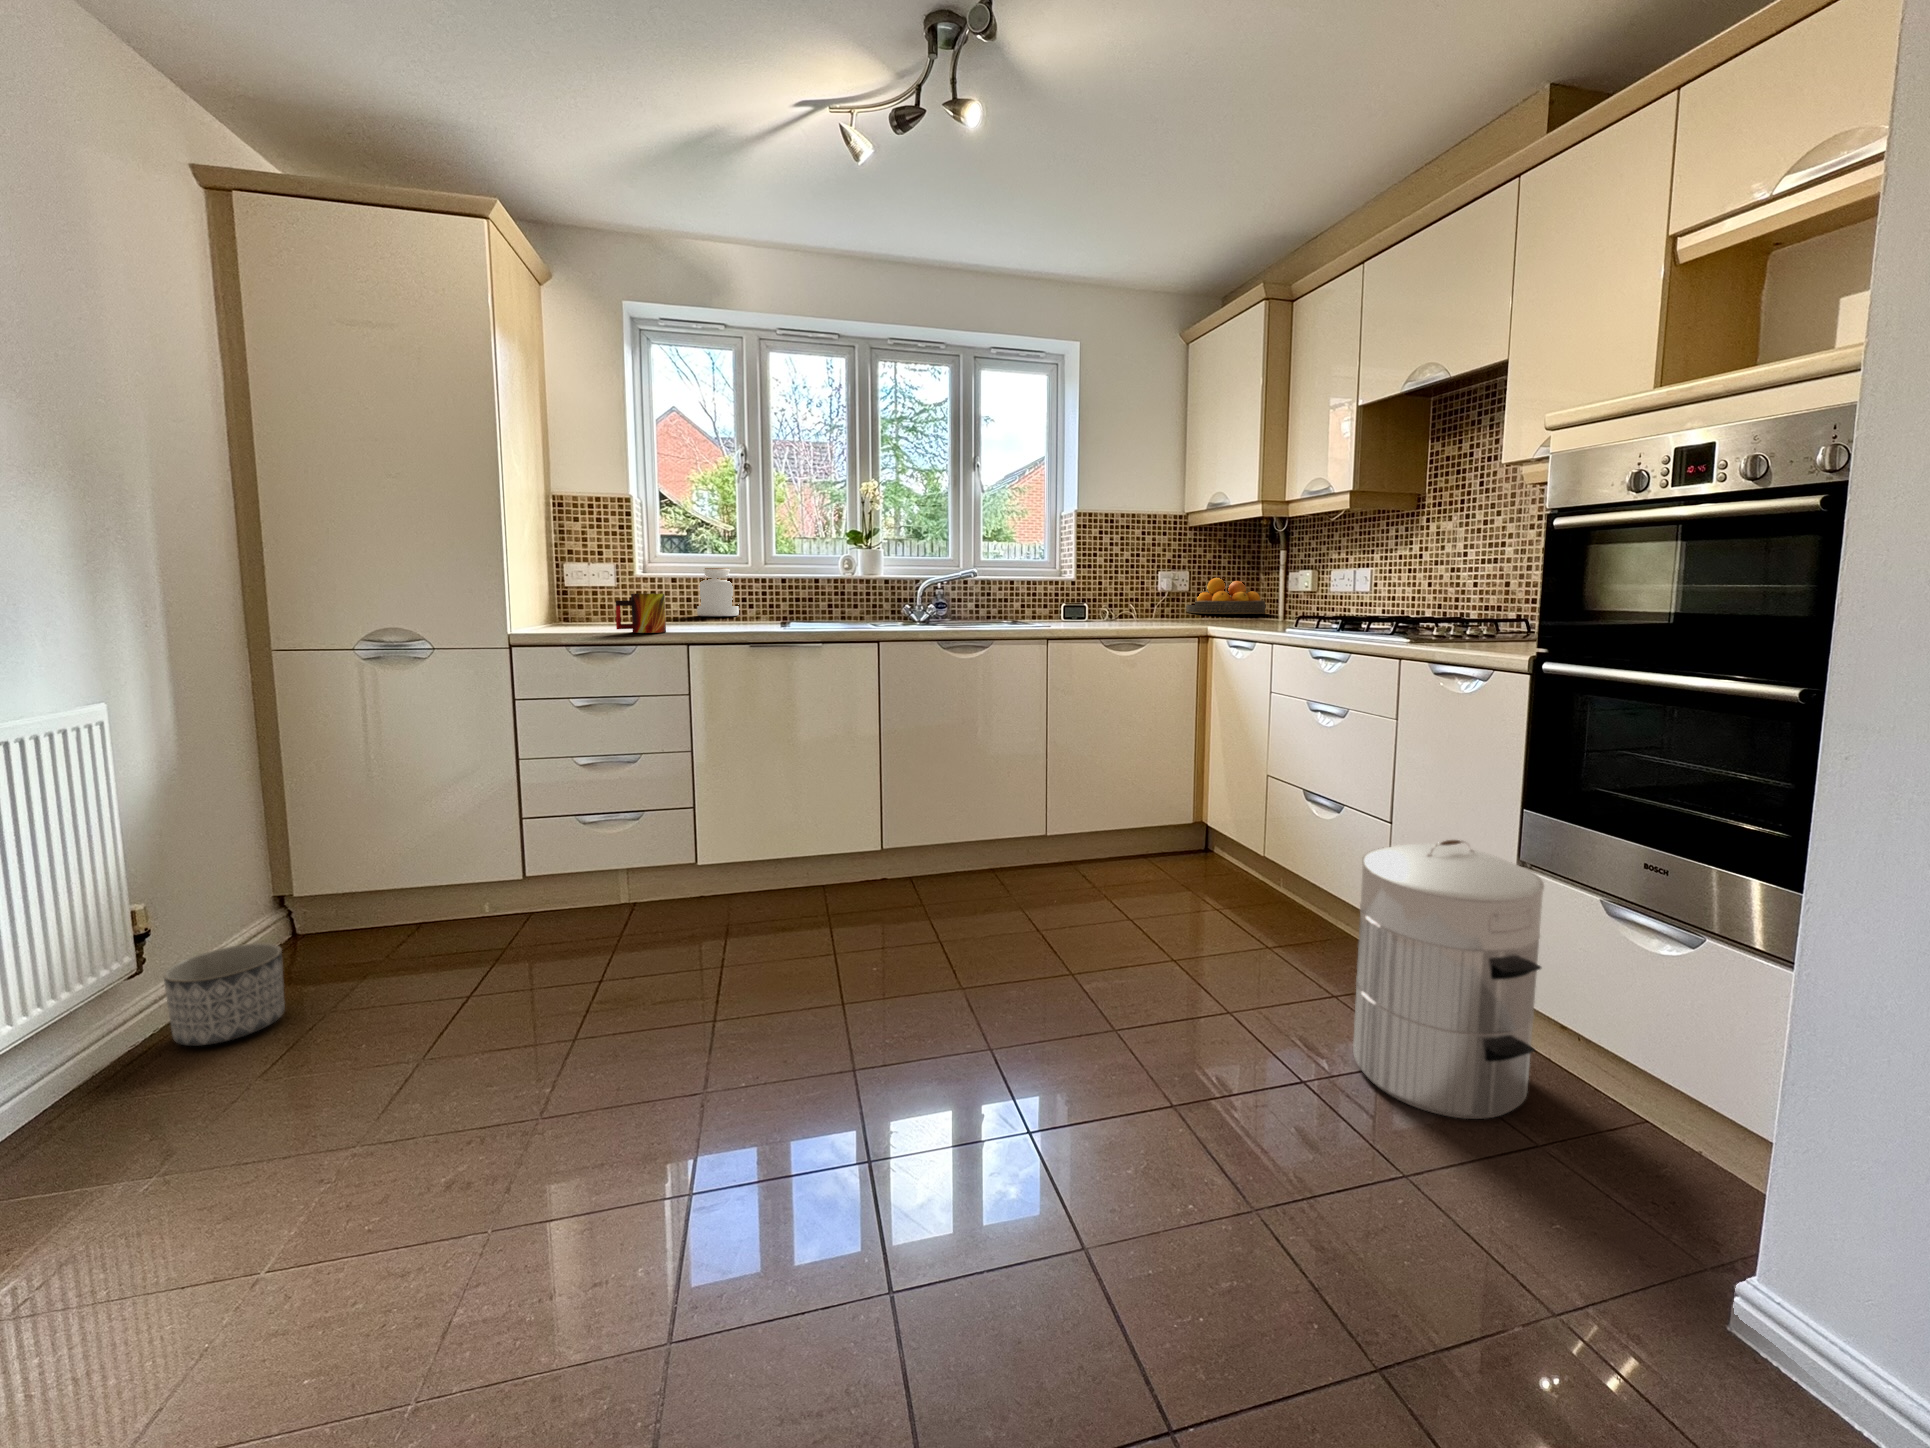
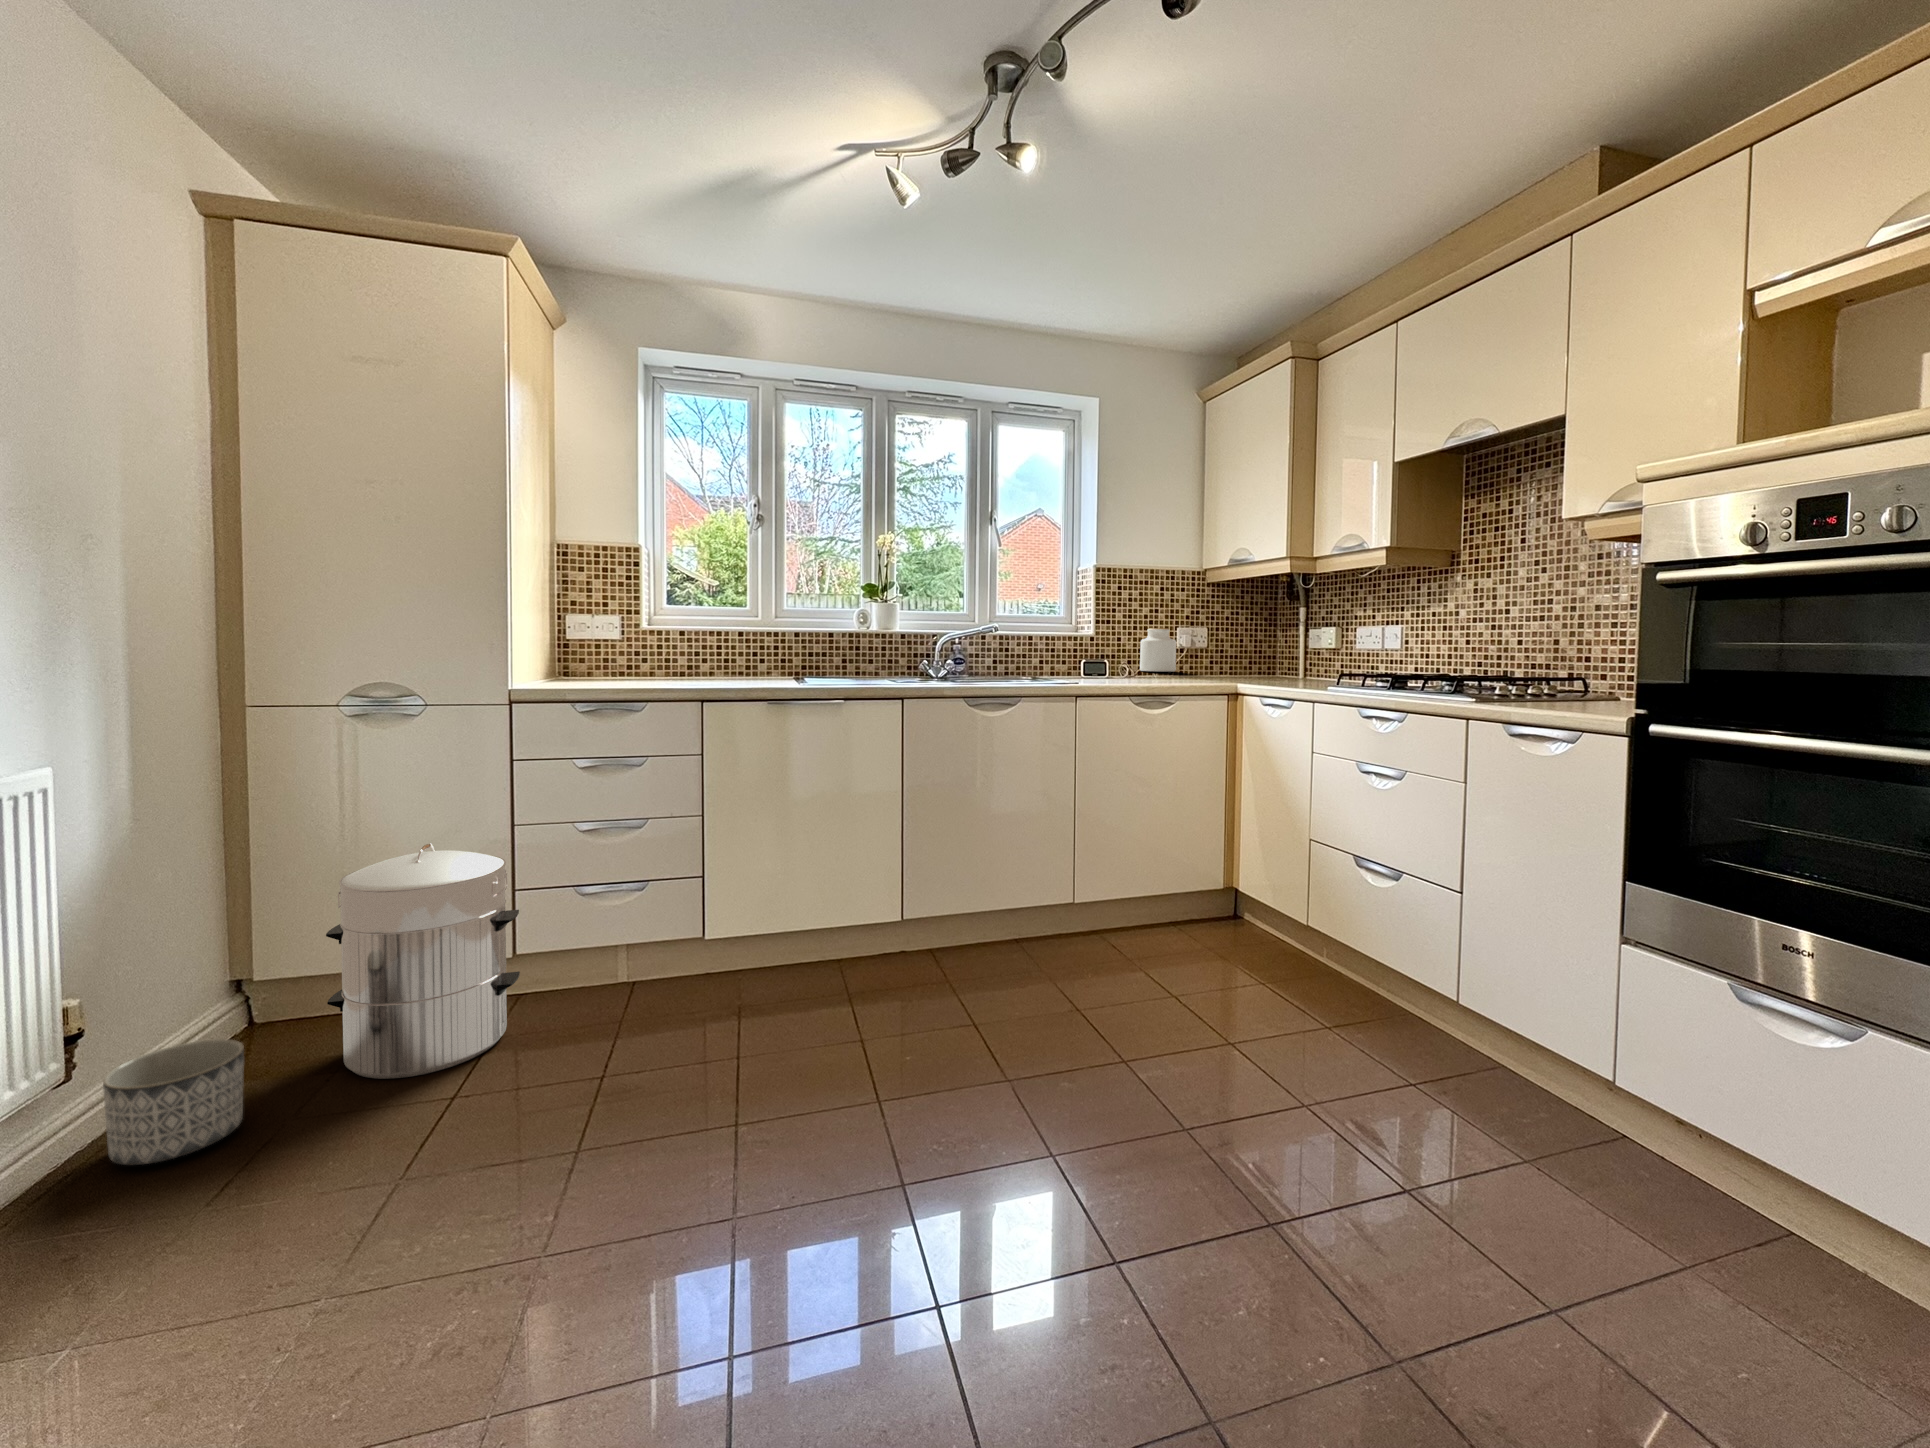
jar: present [697,568,739,616] -> present [1140,628,1176,672]
fruit bowl: present [1186,578,1266,614] -> none [1203,635,1284,672]
mug: present [616,594,666,633] -> none [627,646,679,688]
waste bin: present [1353,840,1544,1119] -> present [326,844,520,1079]

